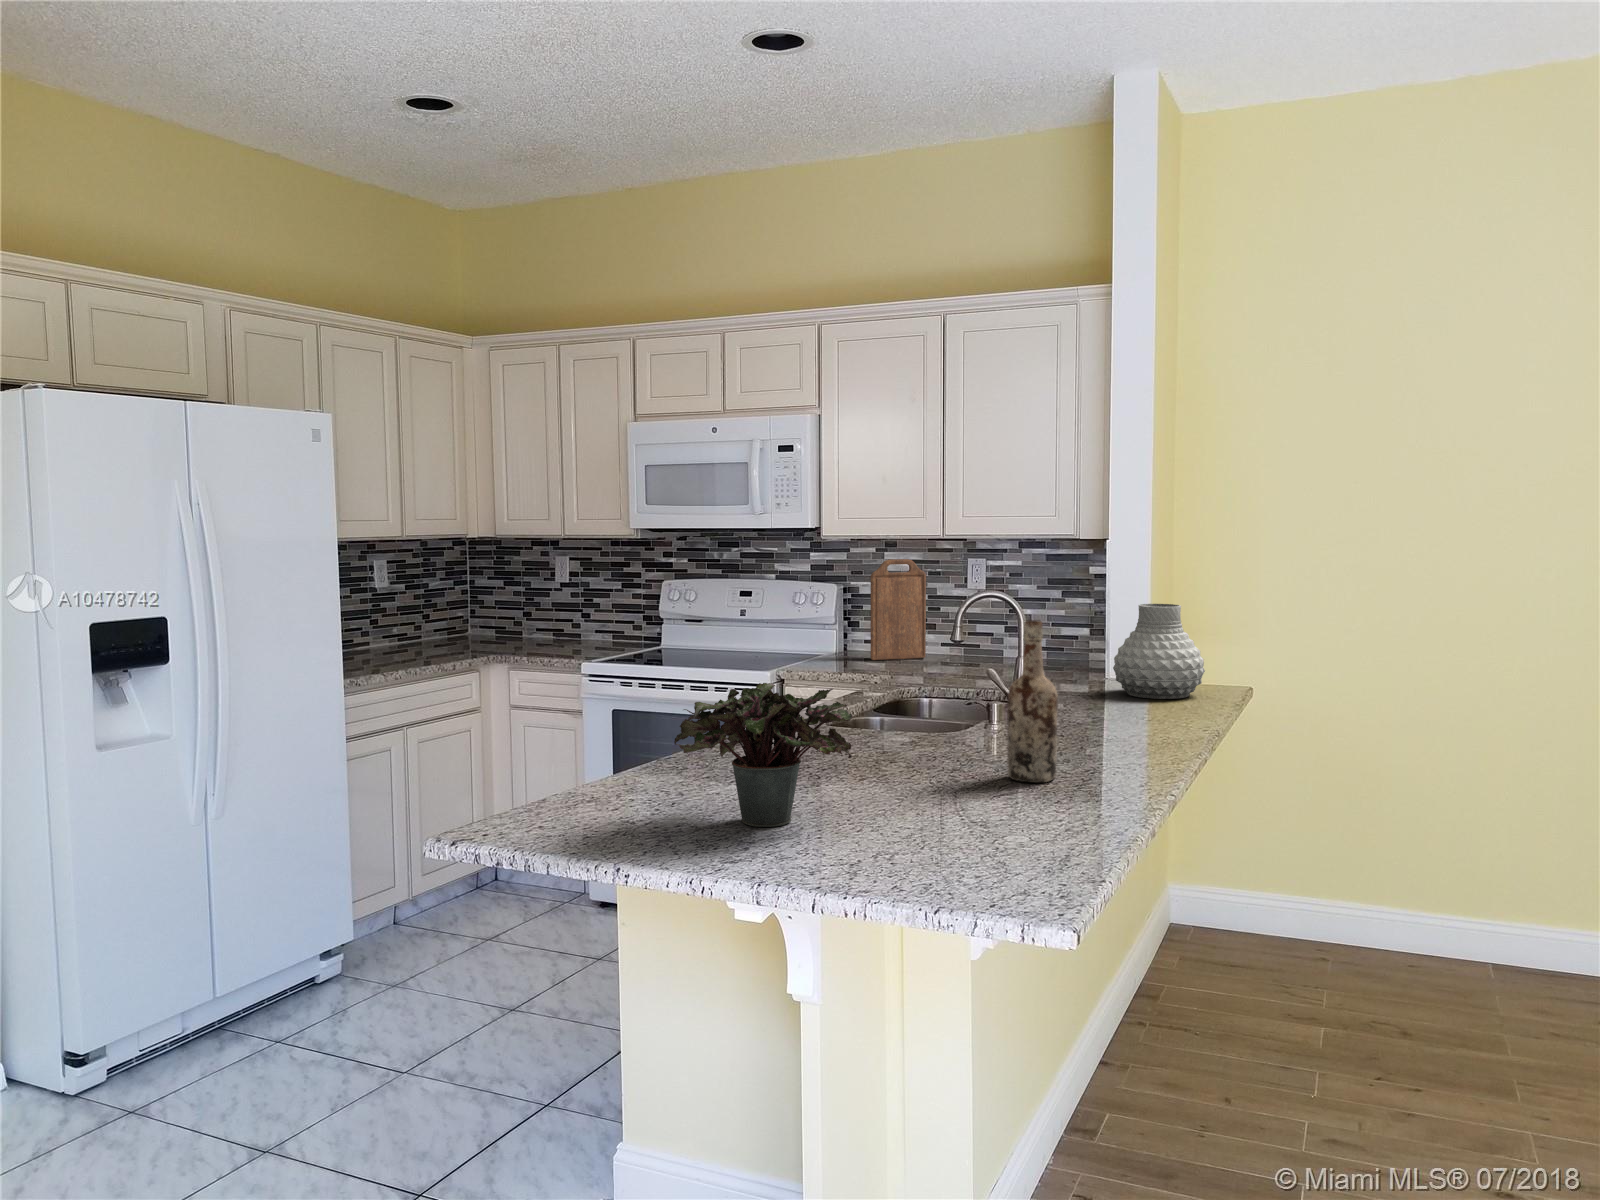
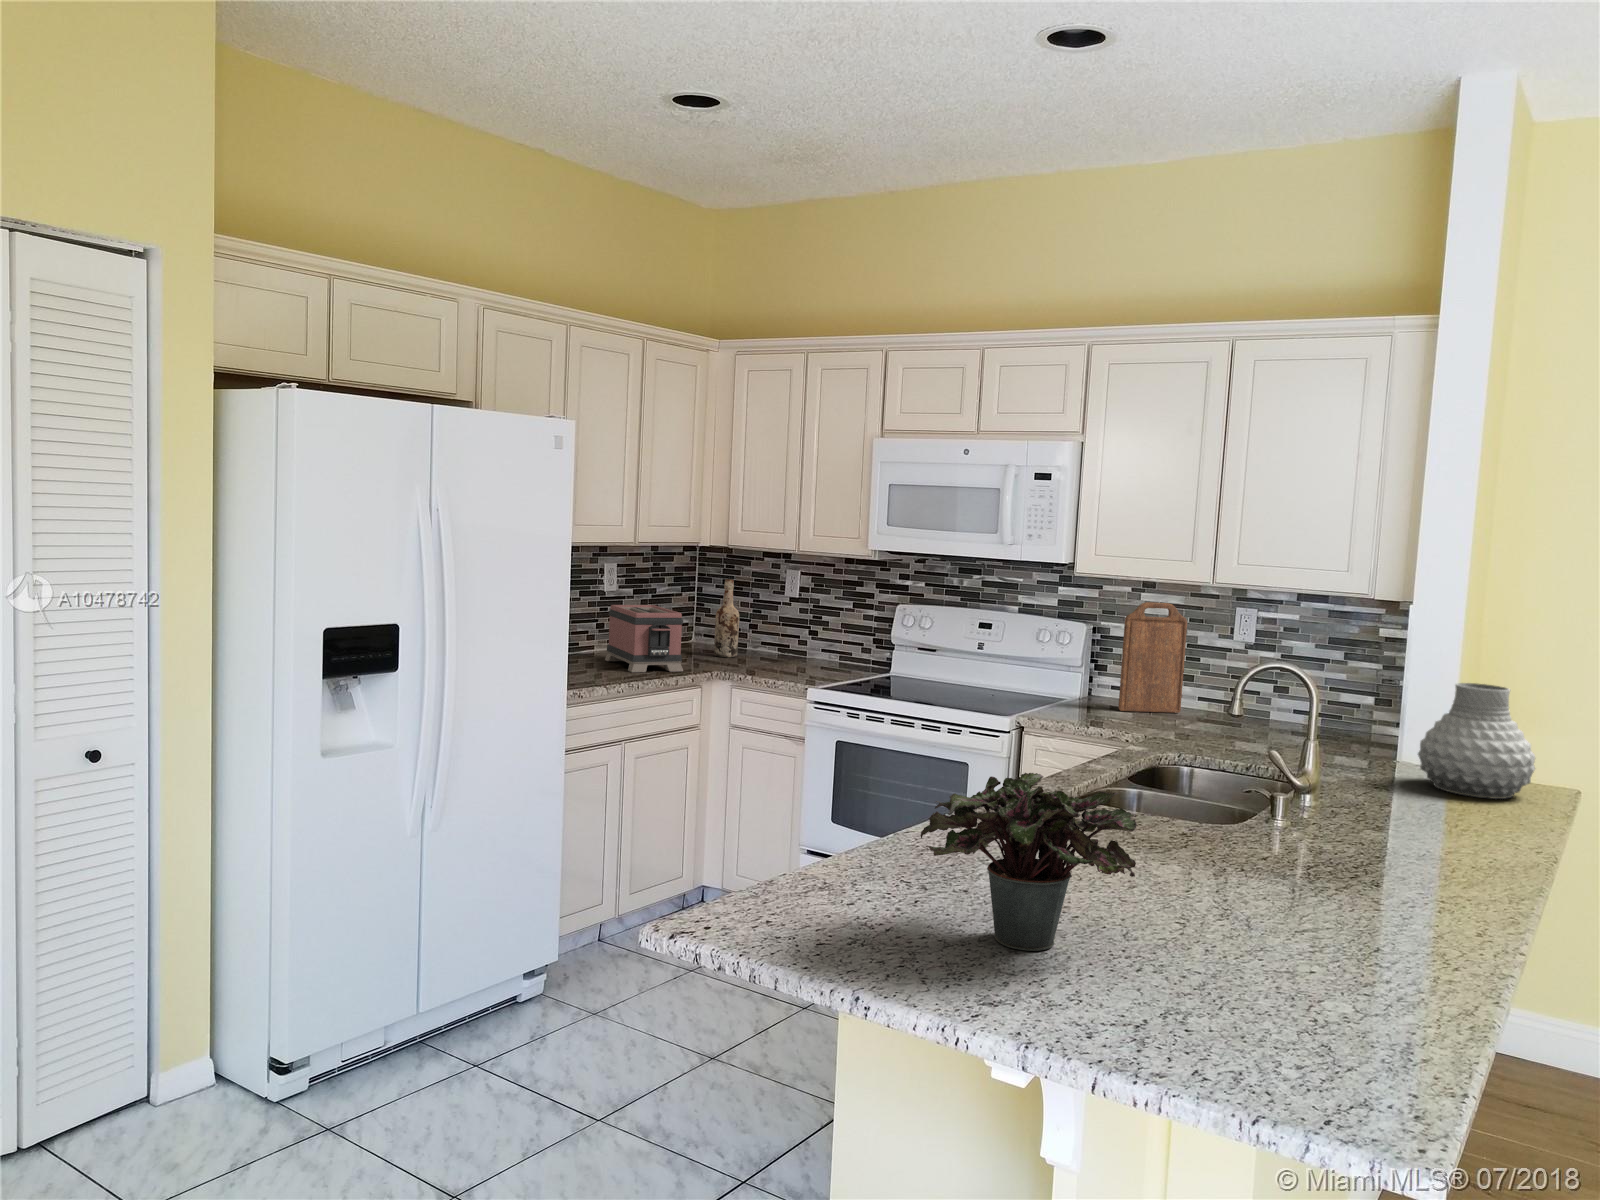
toaster: none [379,597,460,662] -> present [605,605,683,672]
wine bottle: present [1007,620,1058,783] -> present [714,579,739,657]

